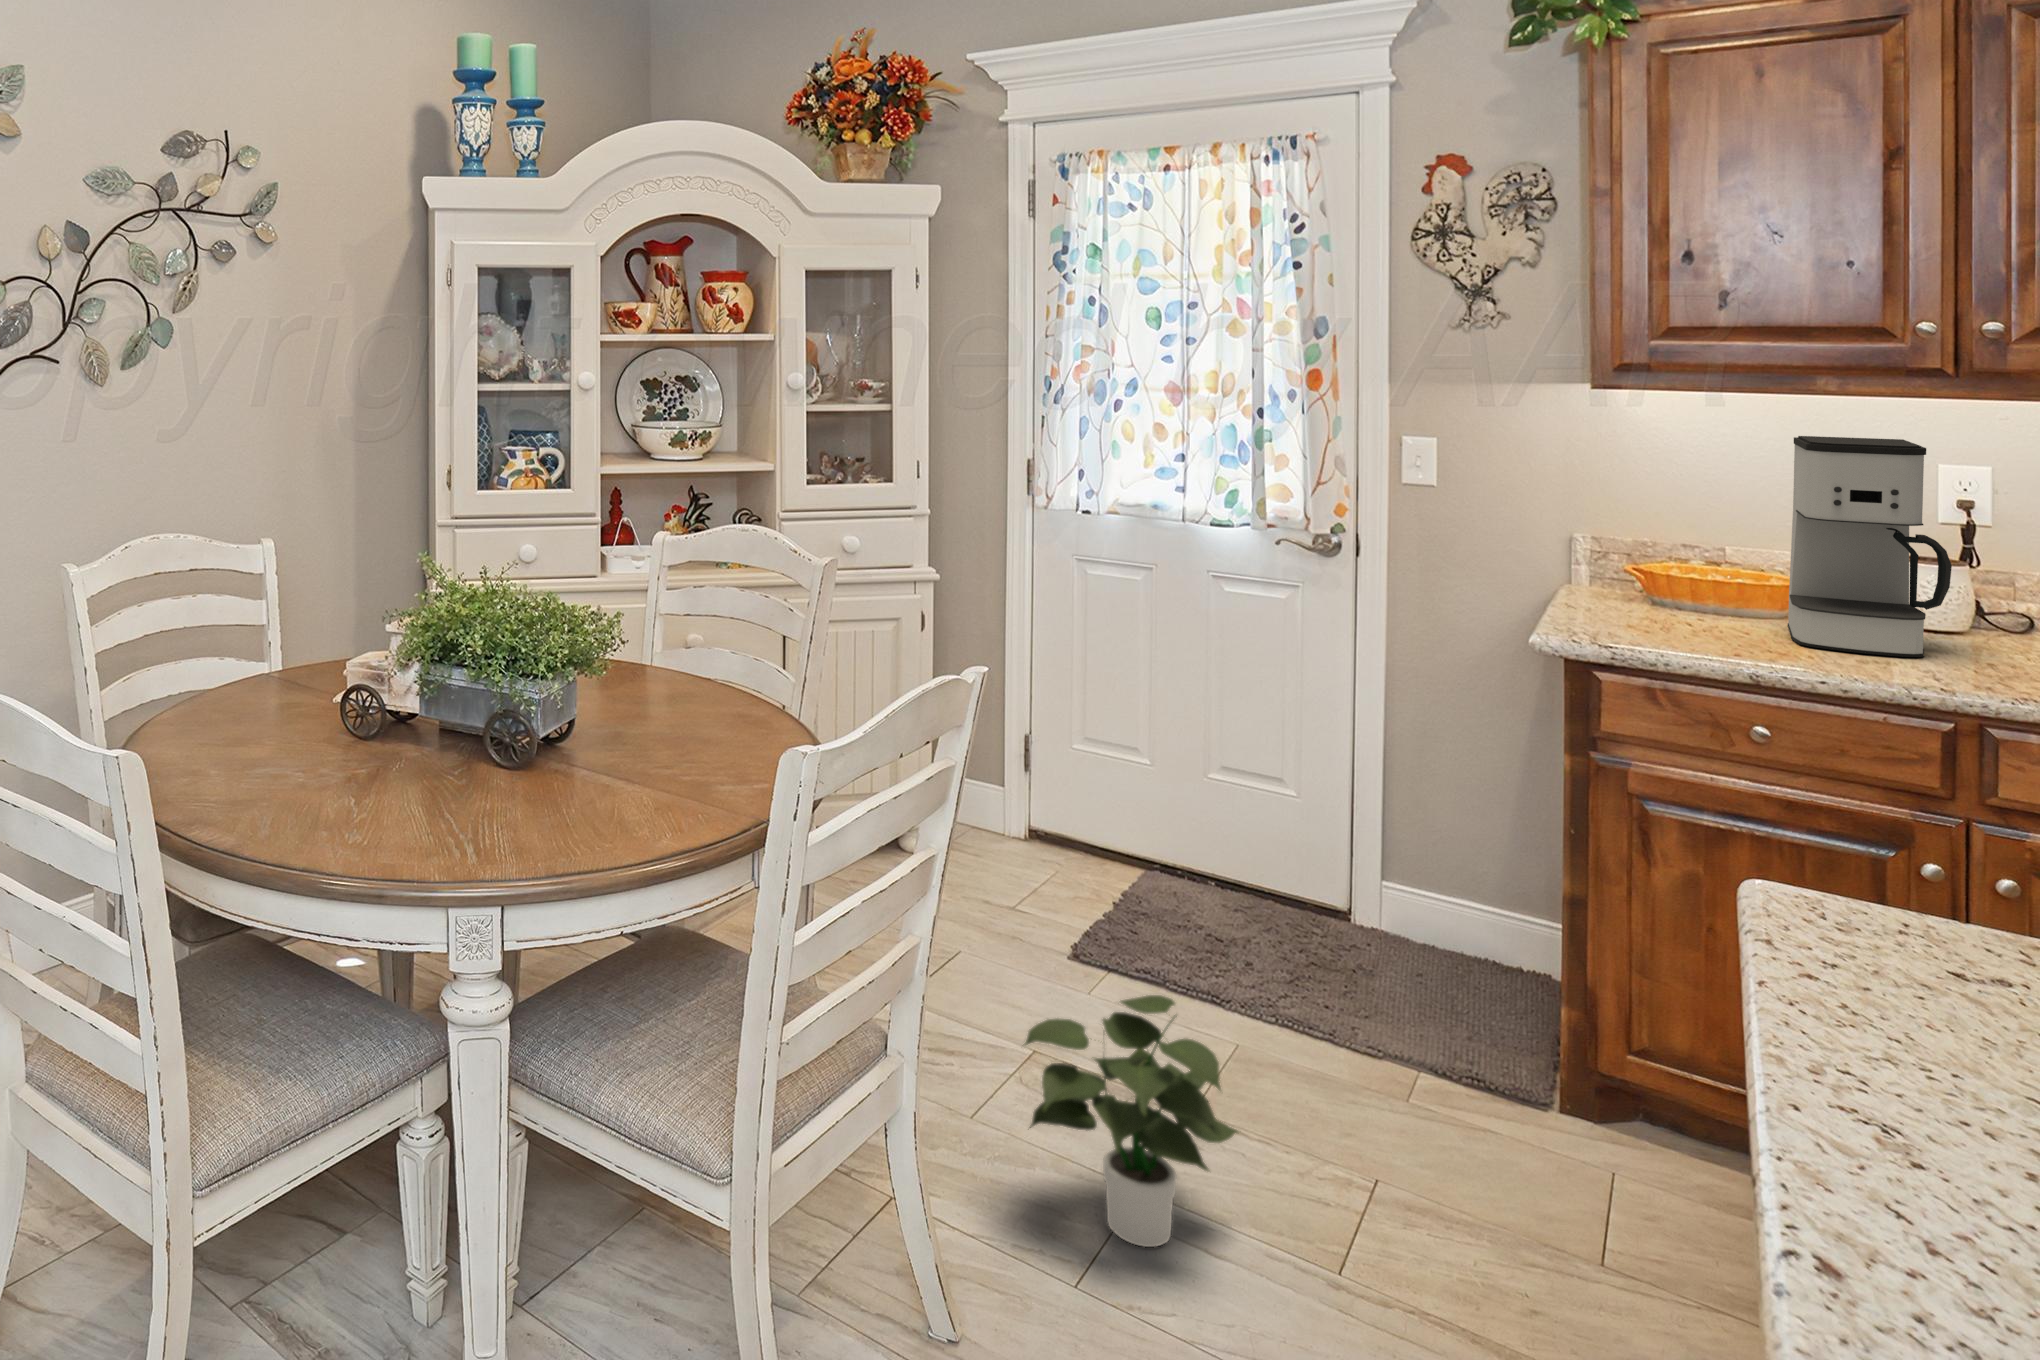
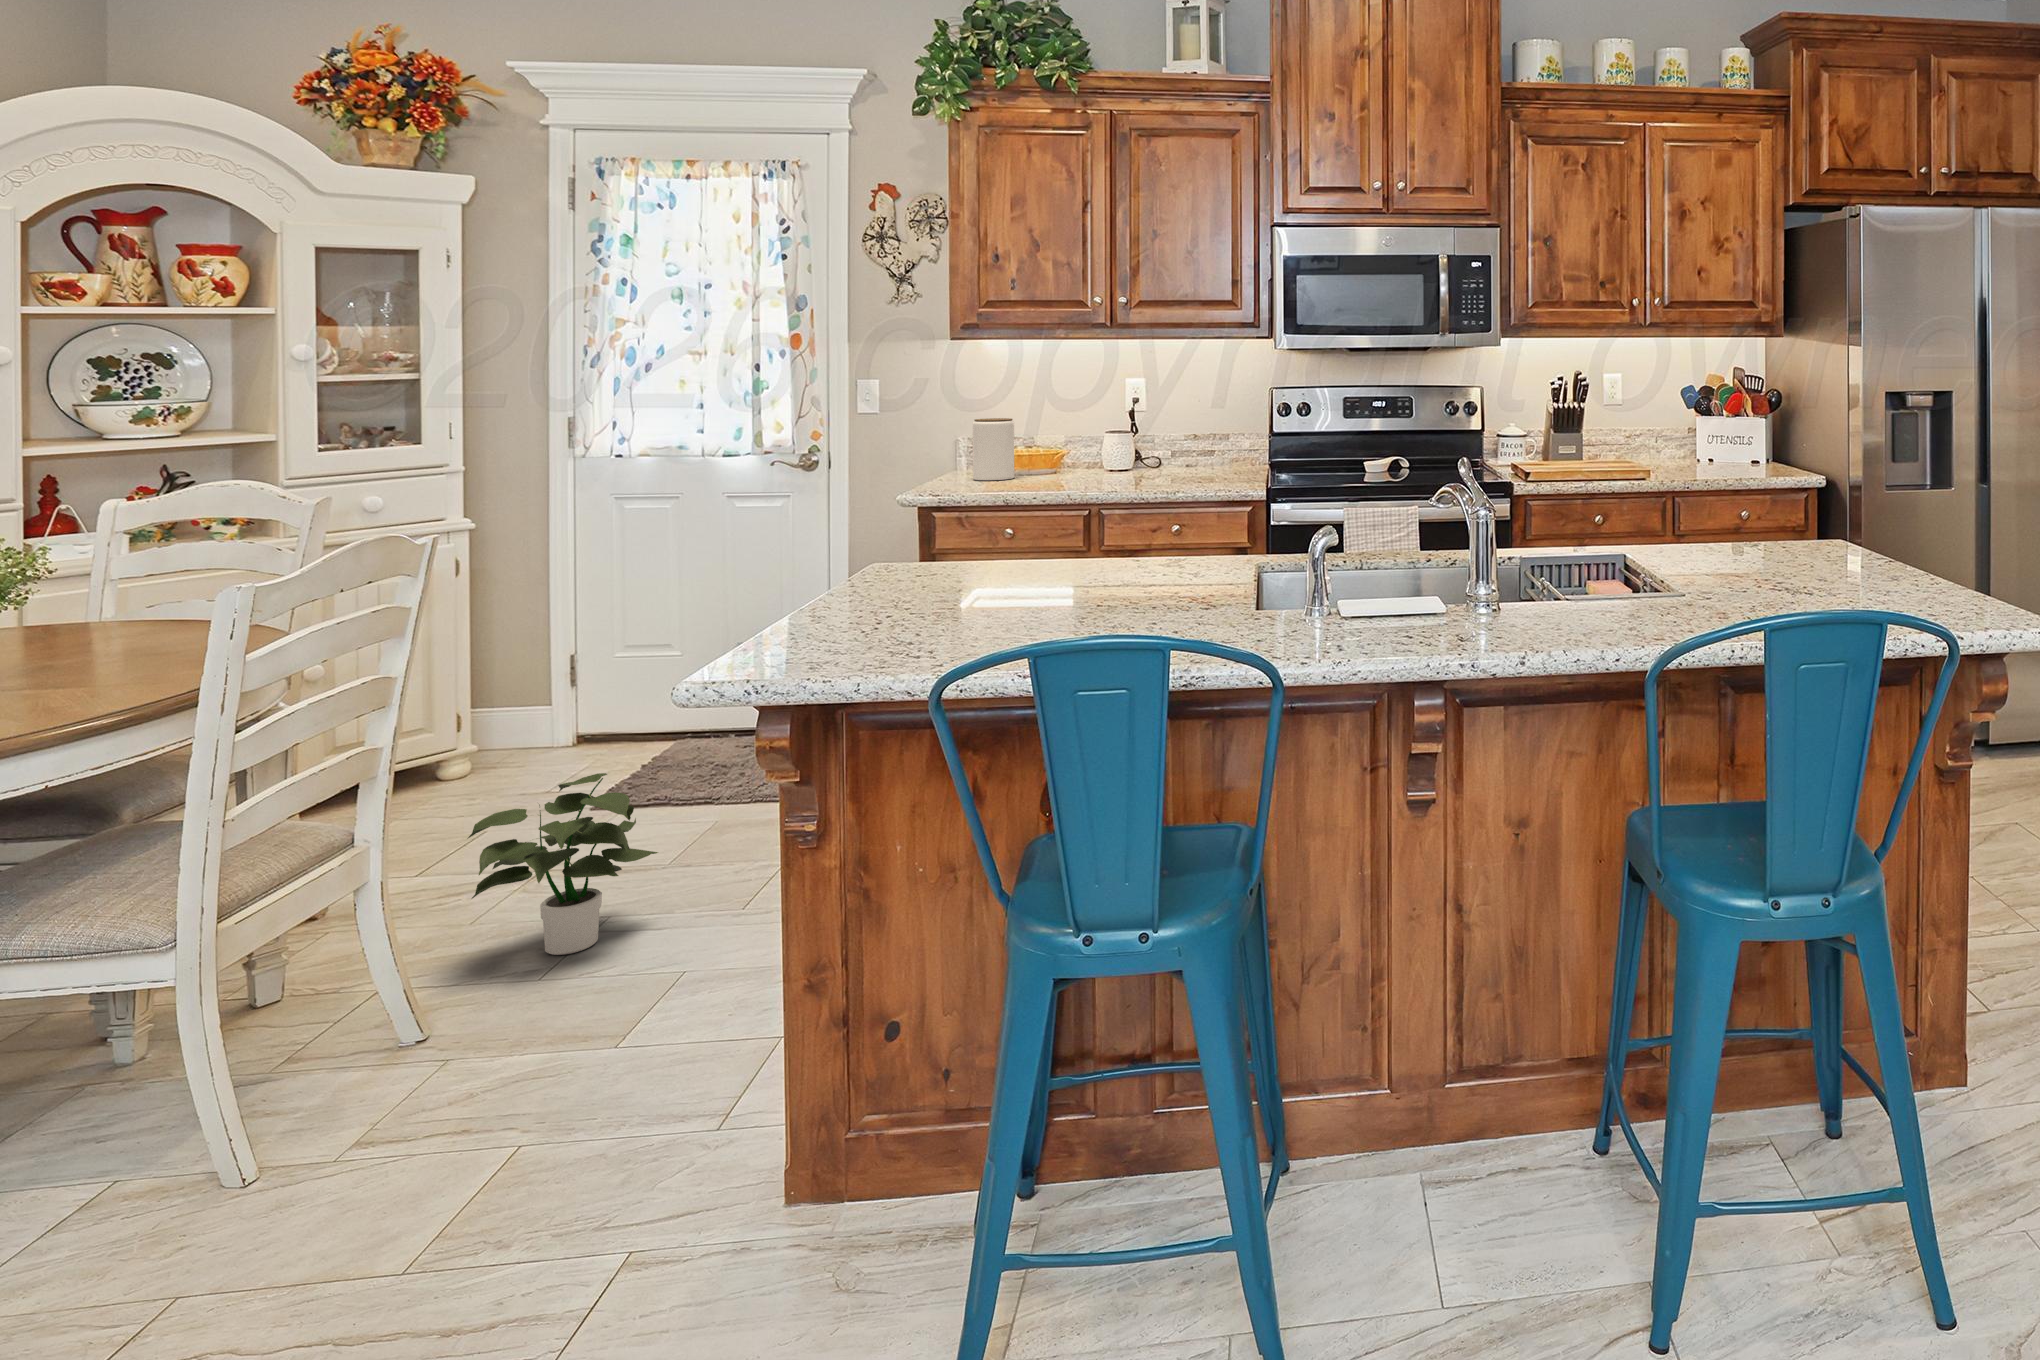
coffee maker: present [1788,436,1952,657] -> none [1042,363,1113,482]
jar: none [1639,519,1721,625] -> present [973,418,1014,480]

